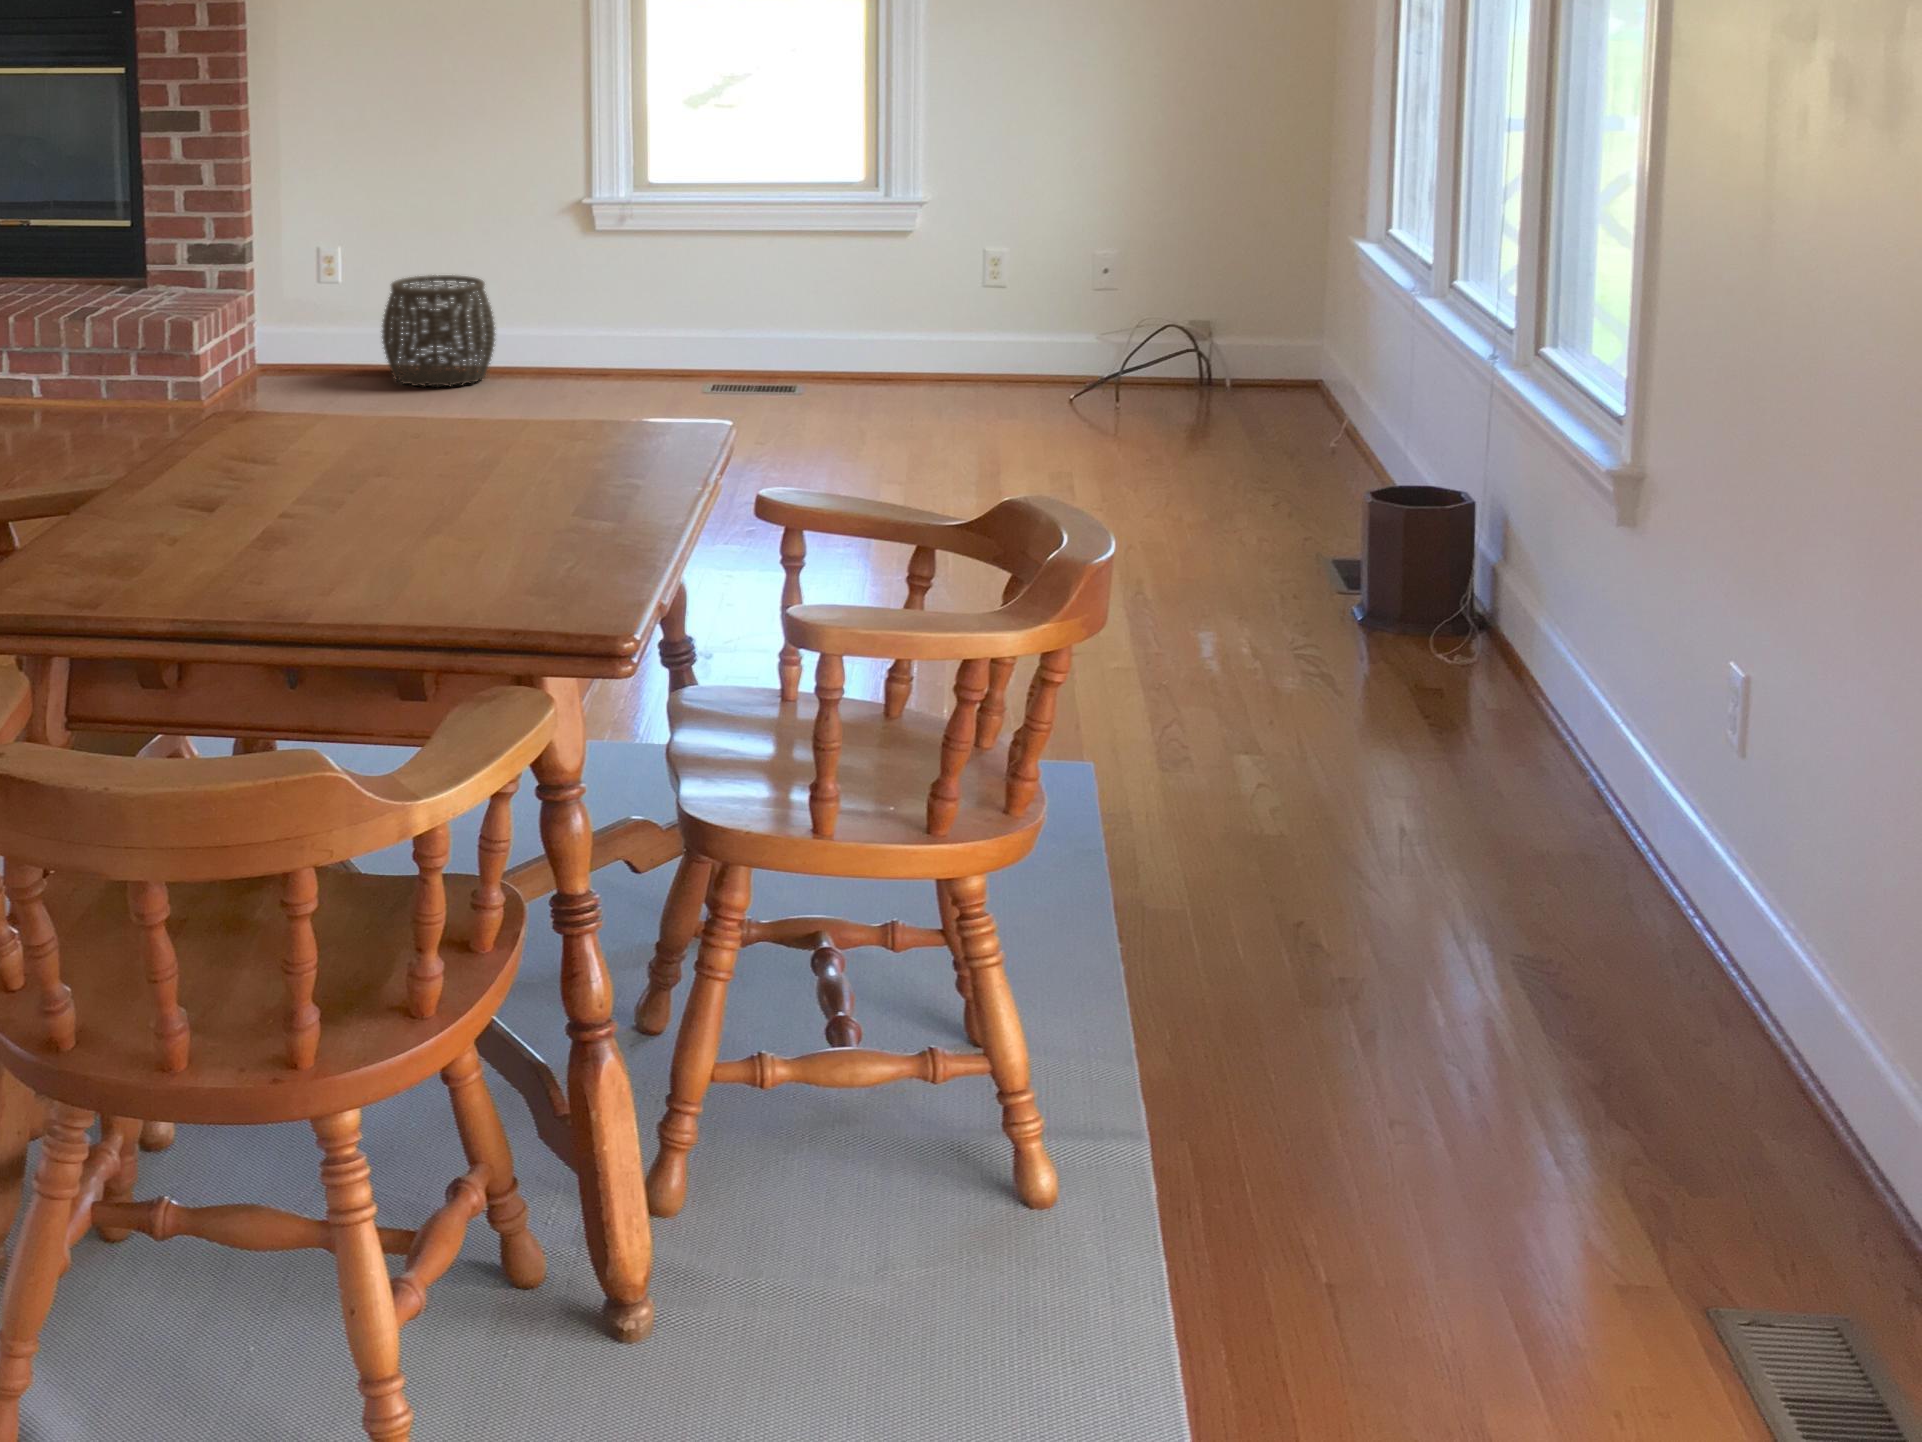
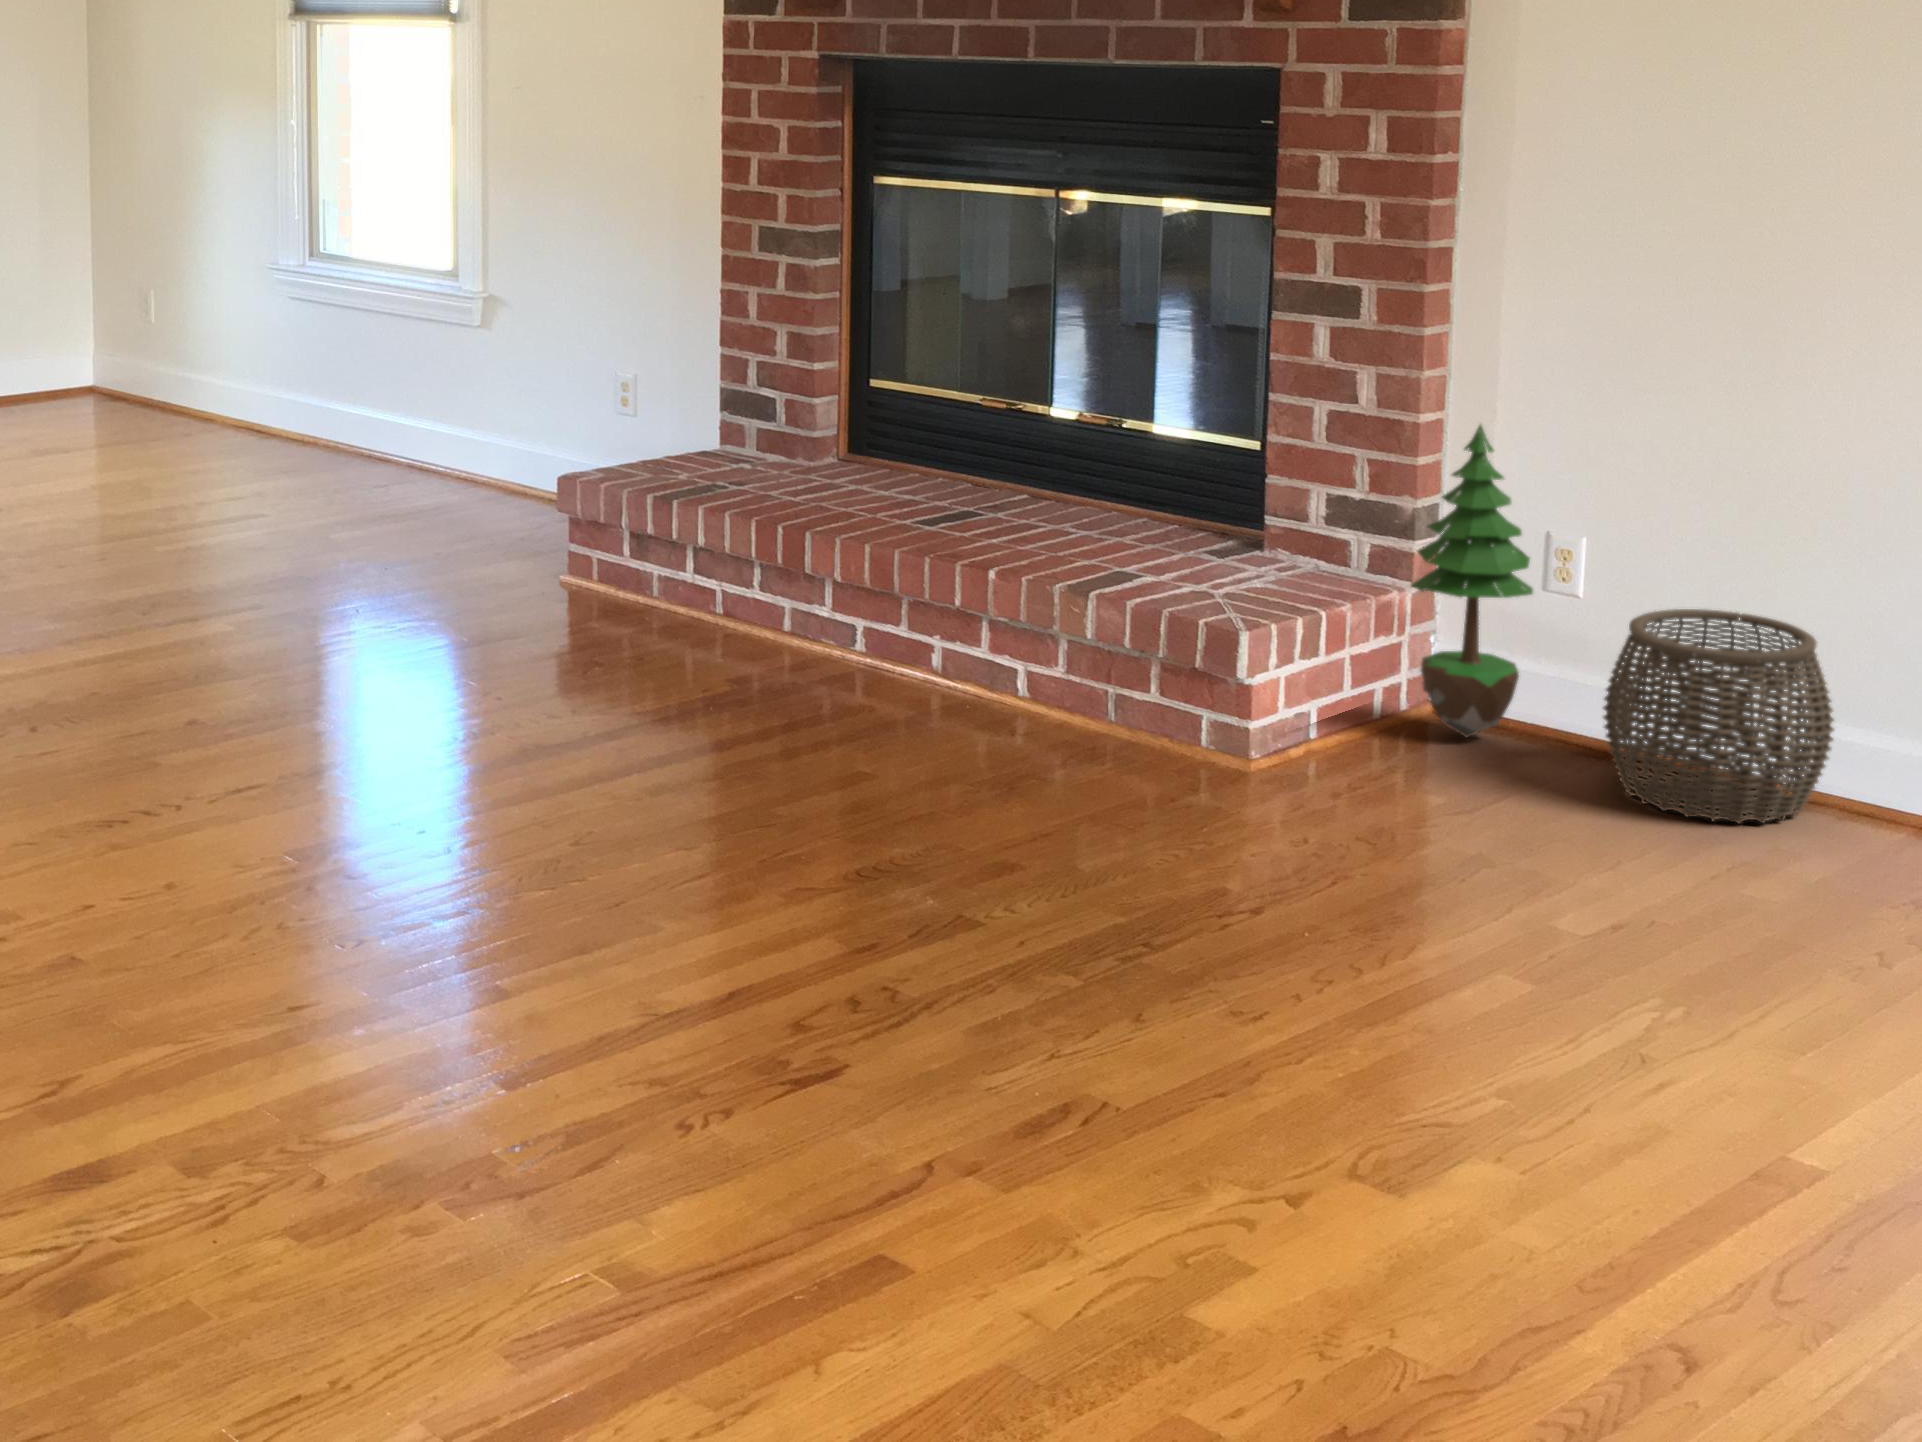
potted tree: none [260,182,331,377] -> present [1411,425,1533,737]

